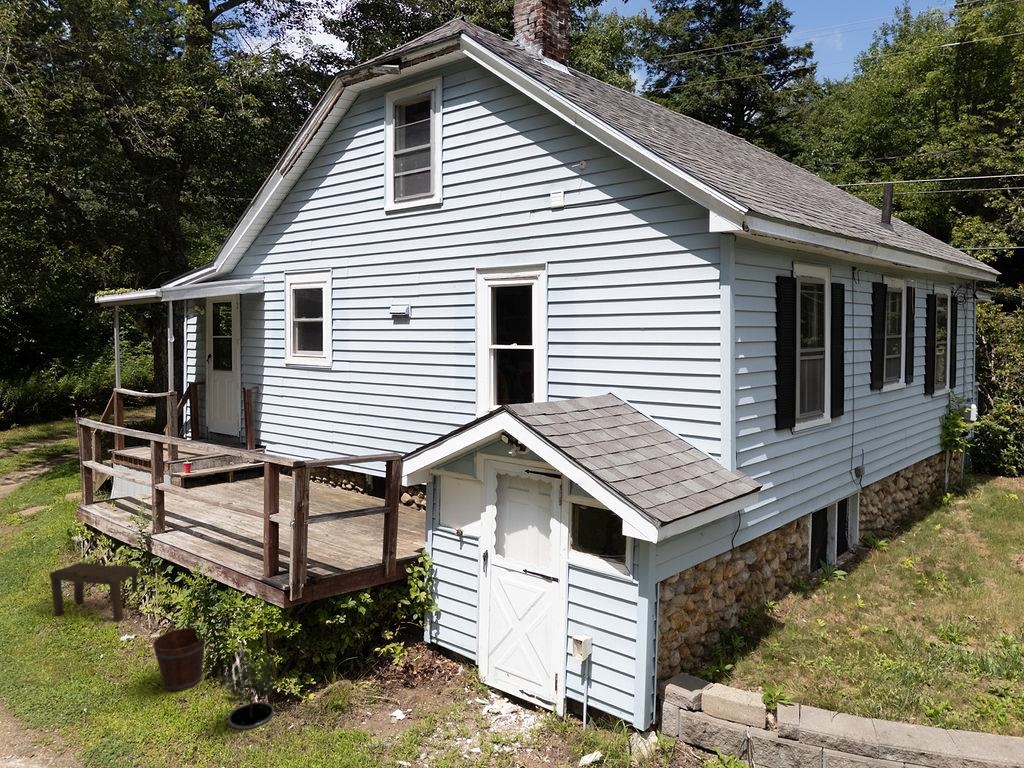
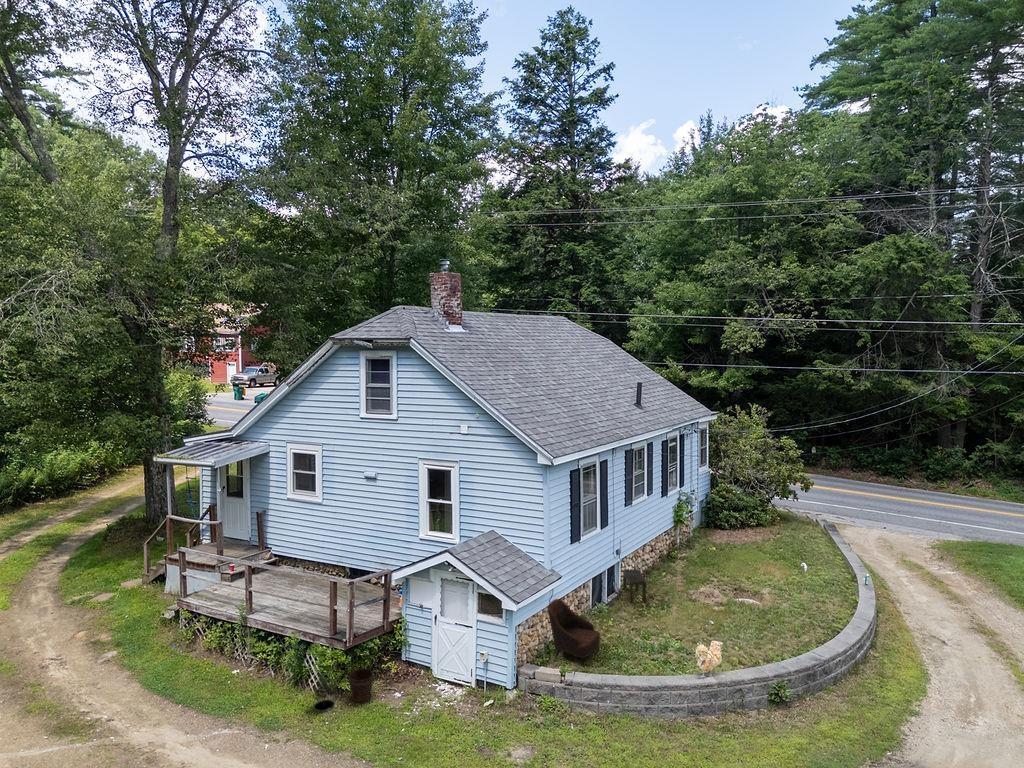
armchair: none [728,541,849,693] -> present [547,599,600,666]
bench: present [50,562,139,622] -> present [623,569,647,603]
bucket: present [153,628,206,691] -> present [349,668,373,702]

